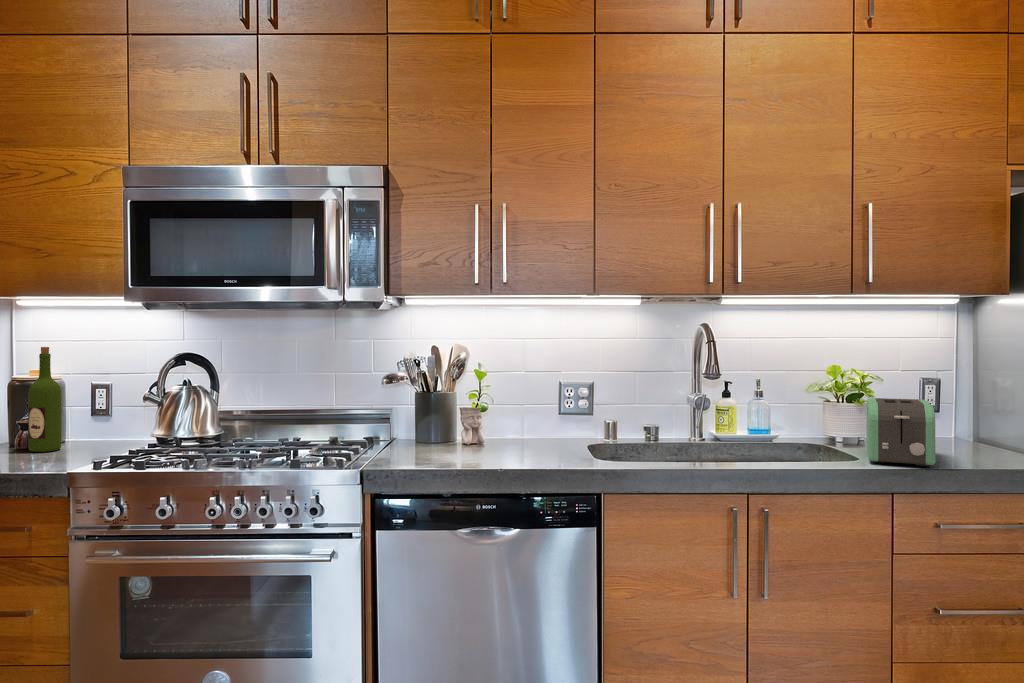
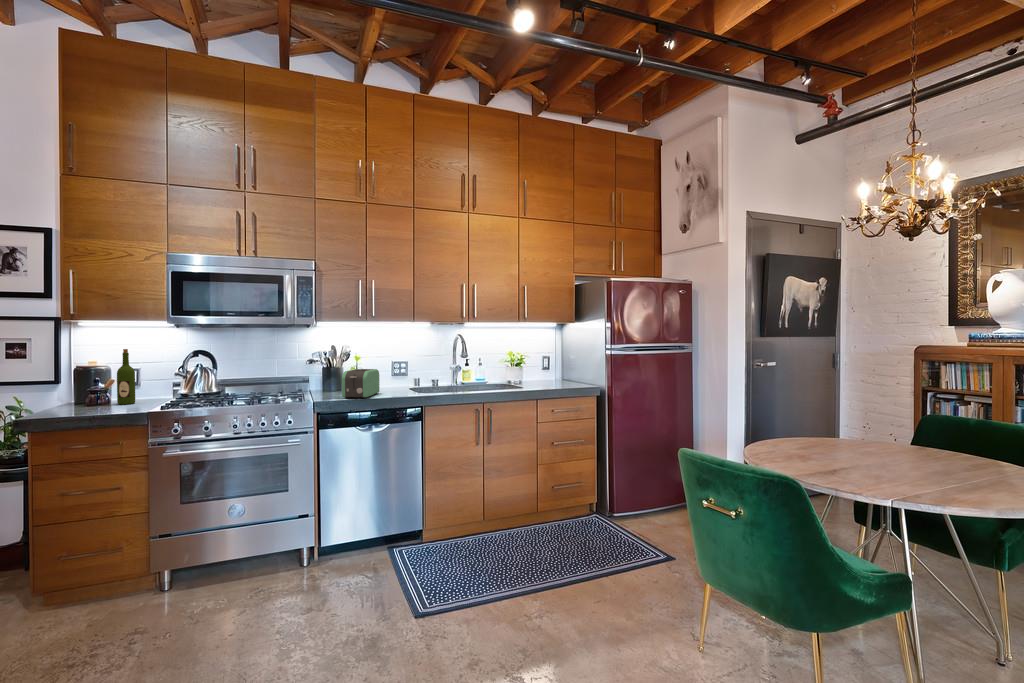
toaster: present [866,398,935,466] -> present [342,369,380,398]

